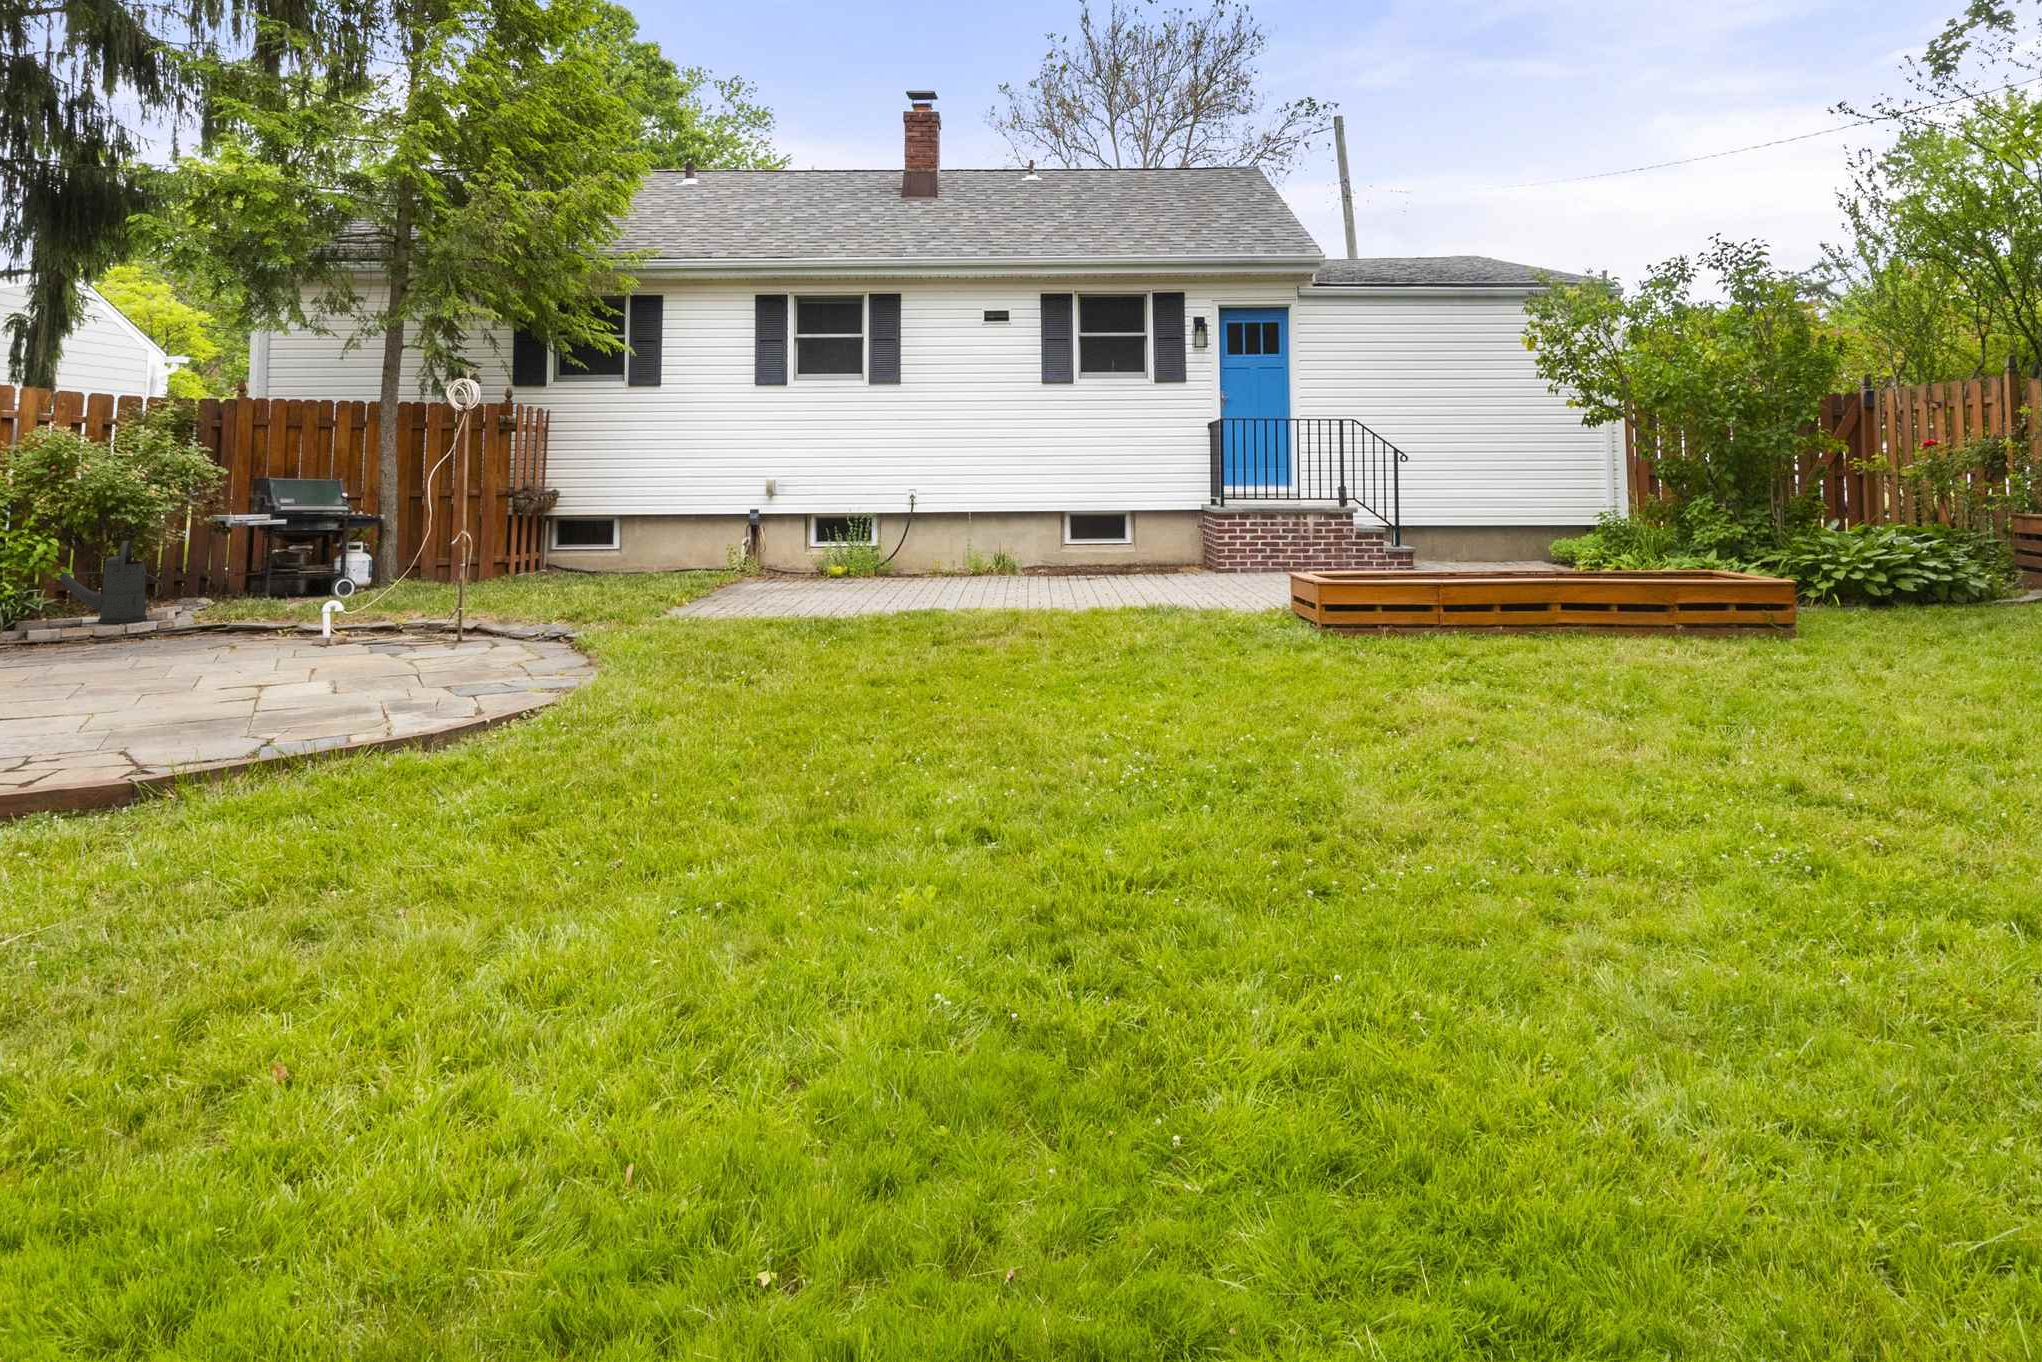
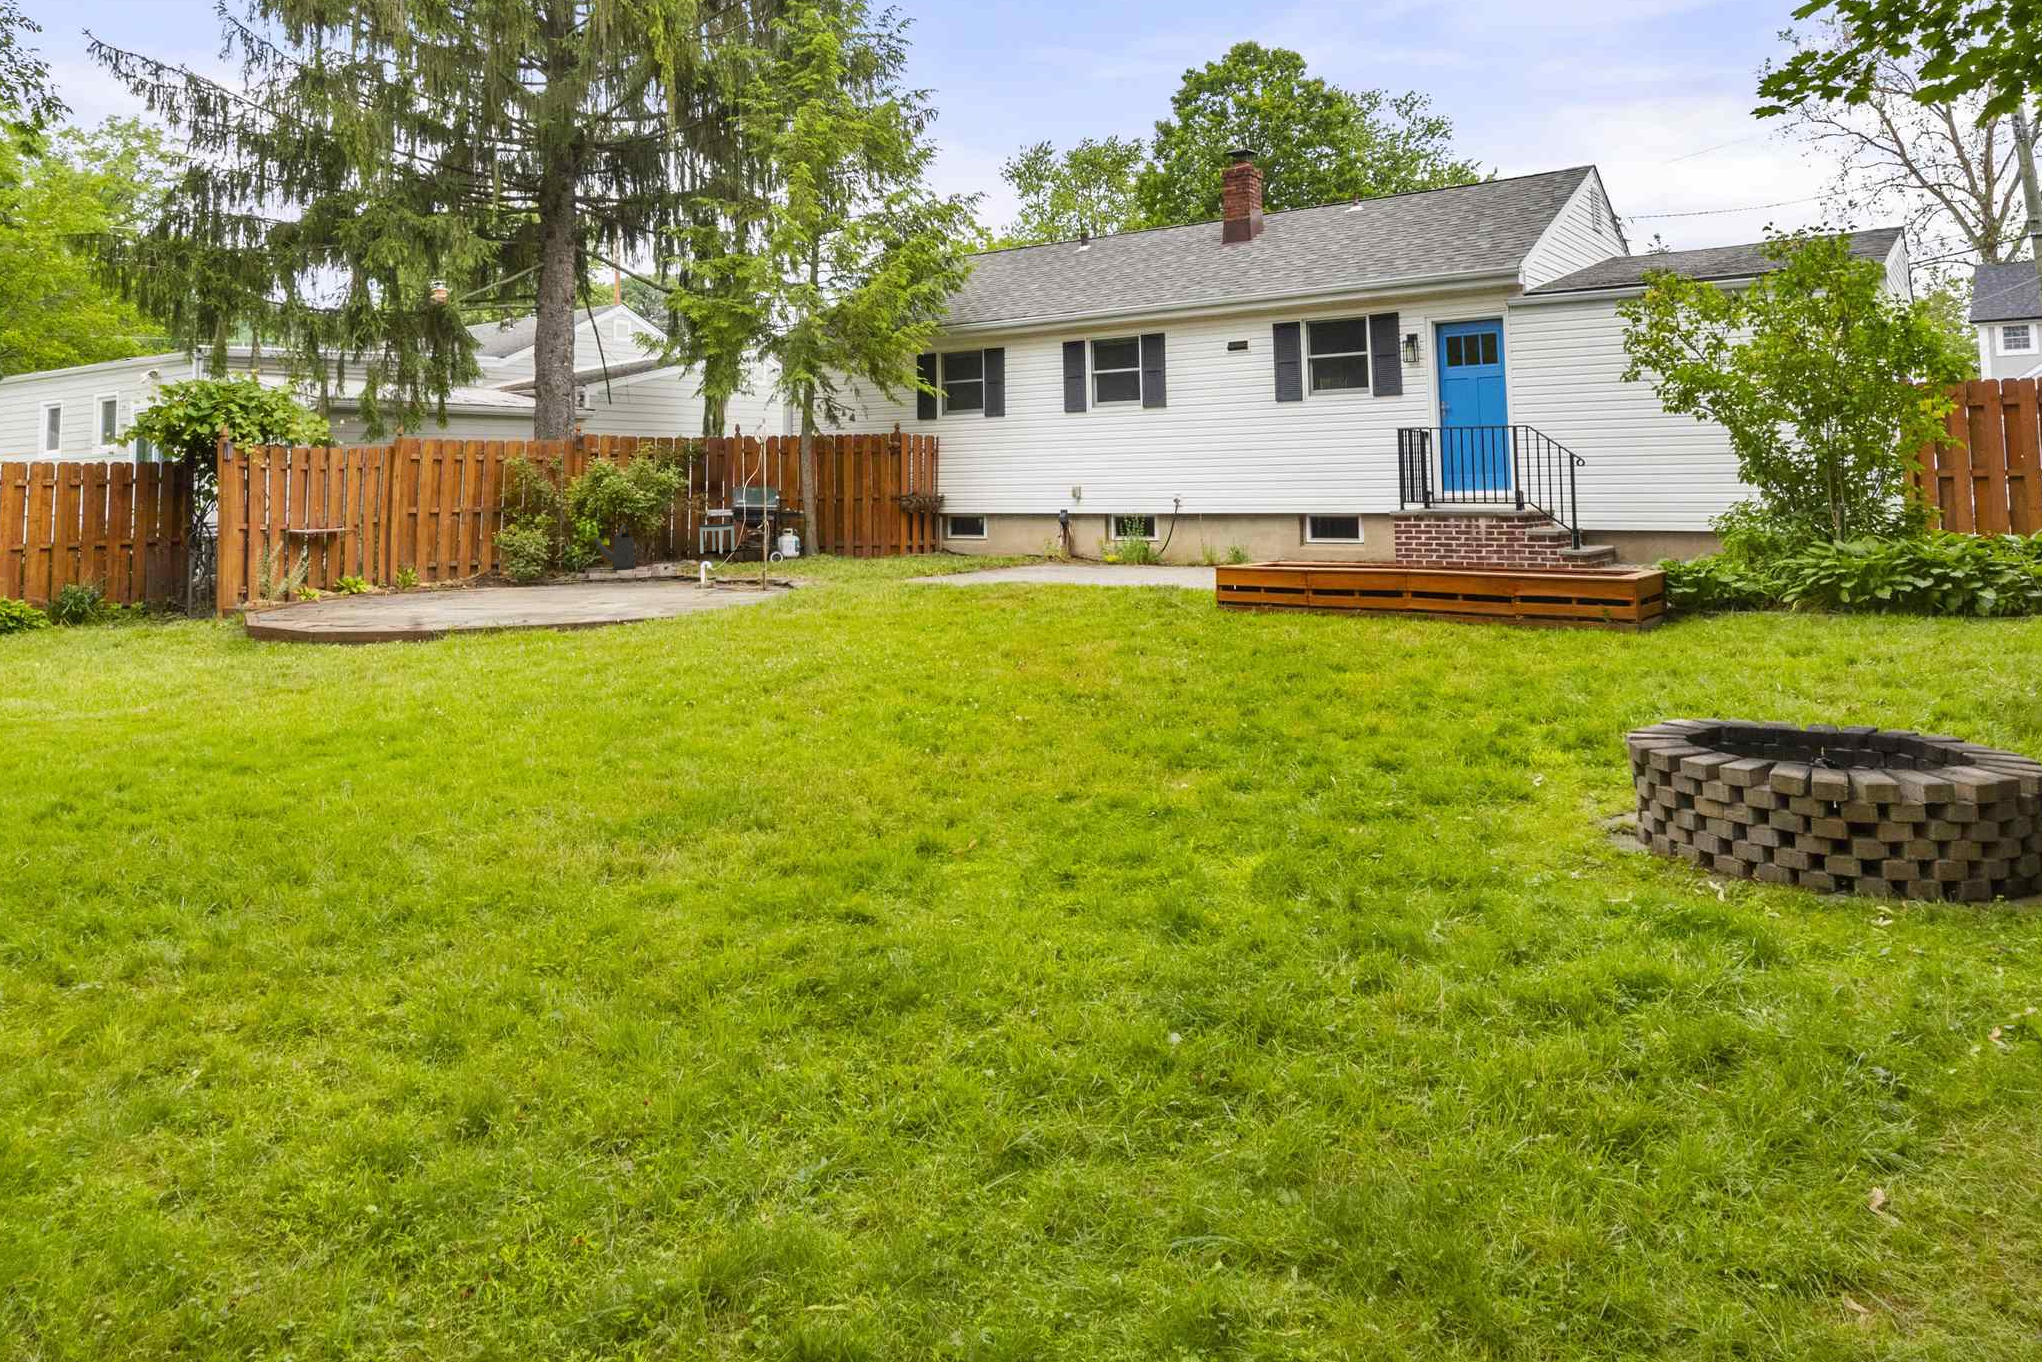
round table: none [211,536,280,588] -> present [699,523,735,553]

